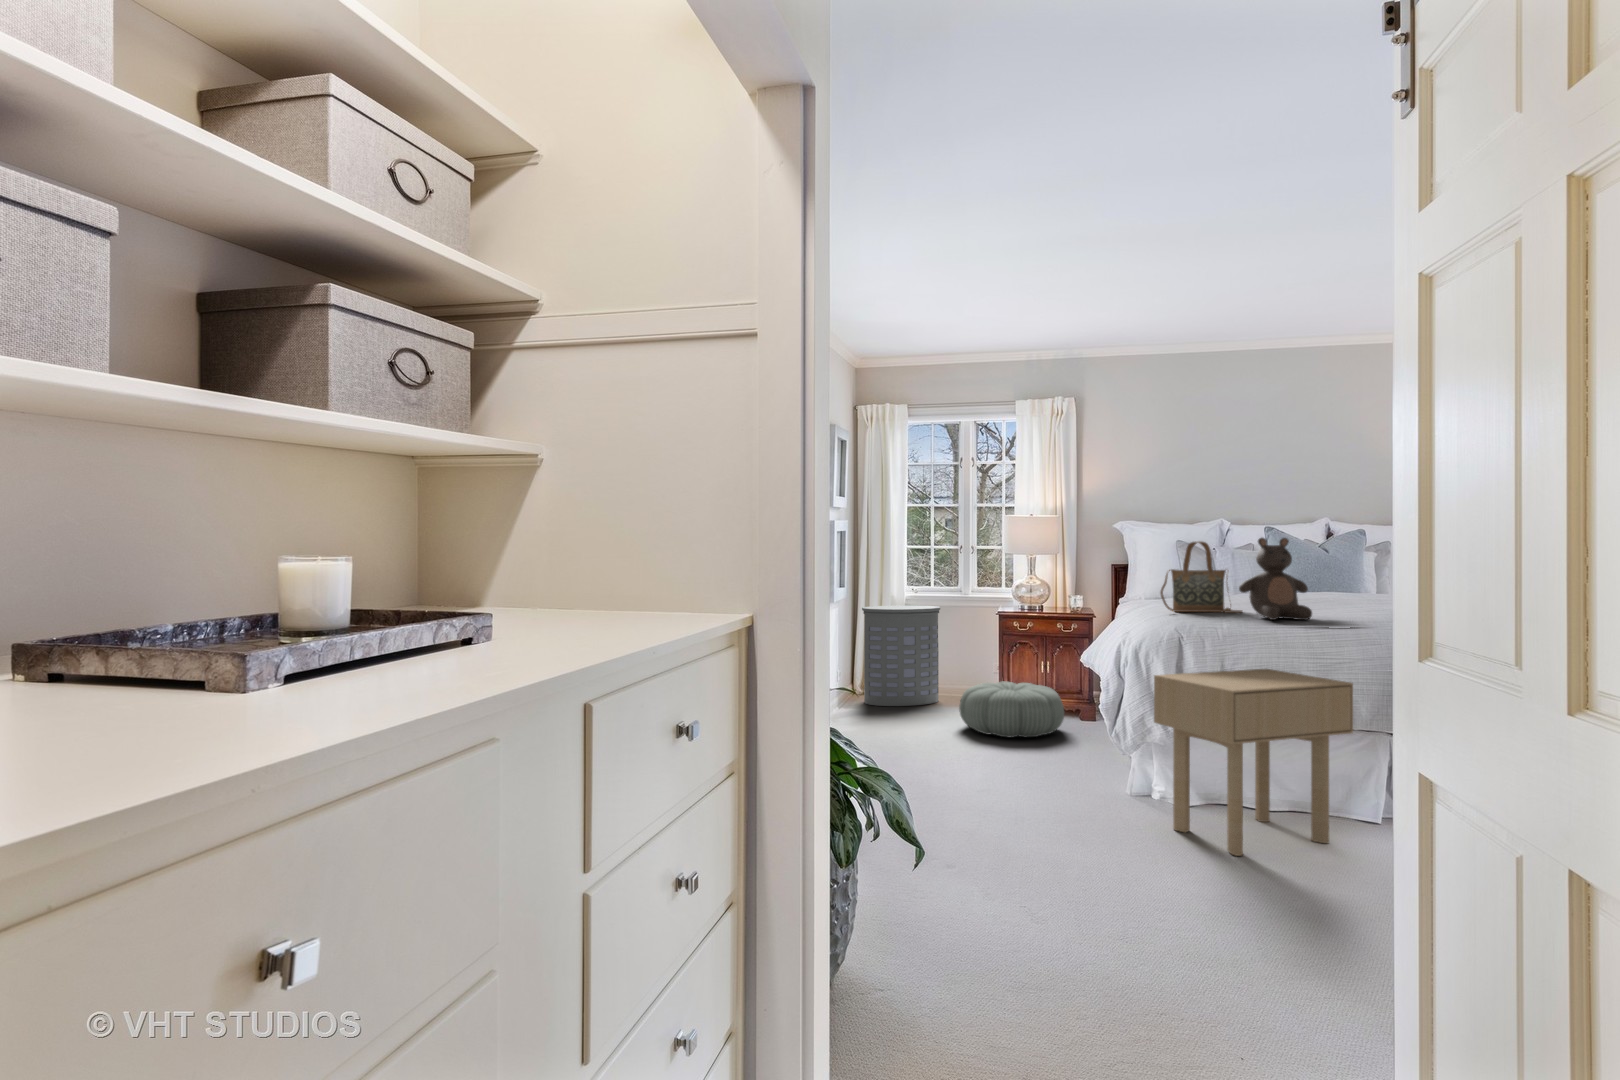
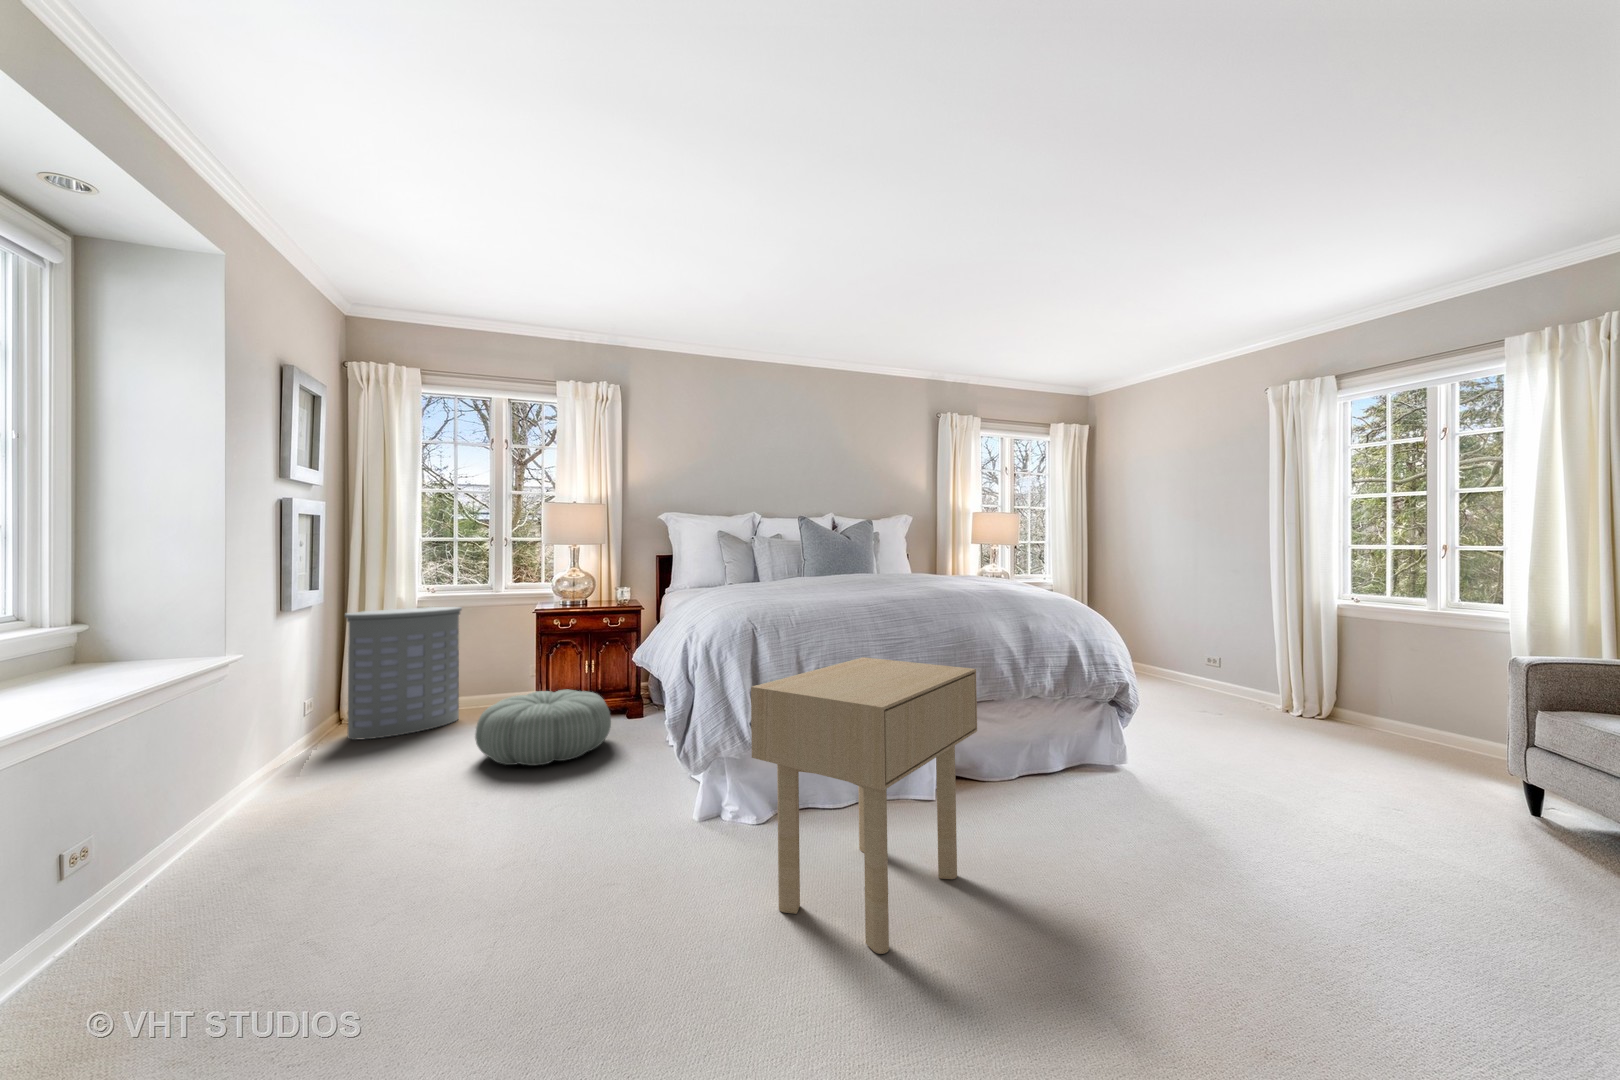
teddy bear: present [1239,538,1312,620] -> none [822,504,900,598]
handbag: present [1160,541,1242,613] -> none [728,514,815,596]

